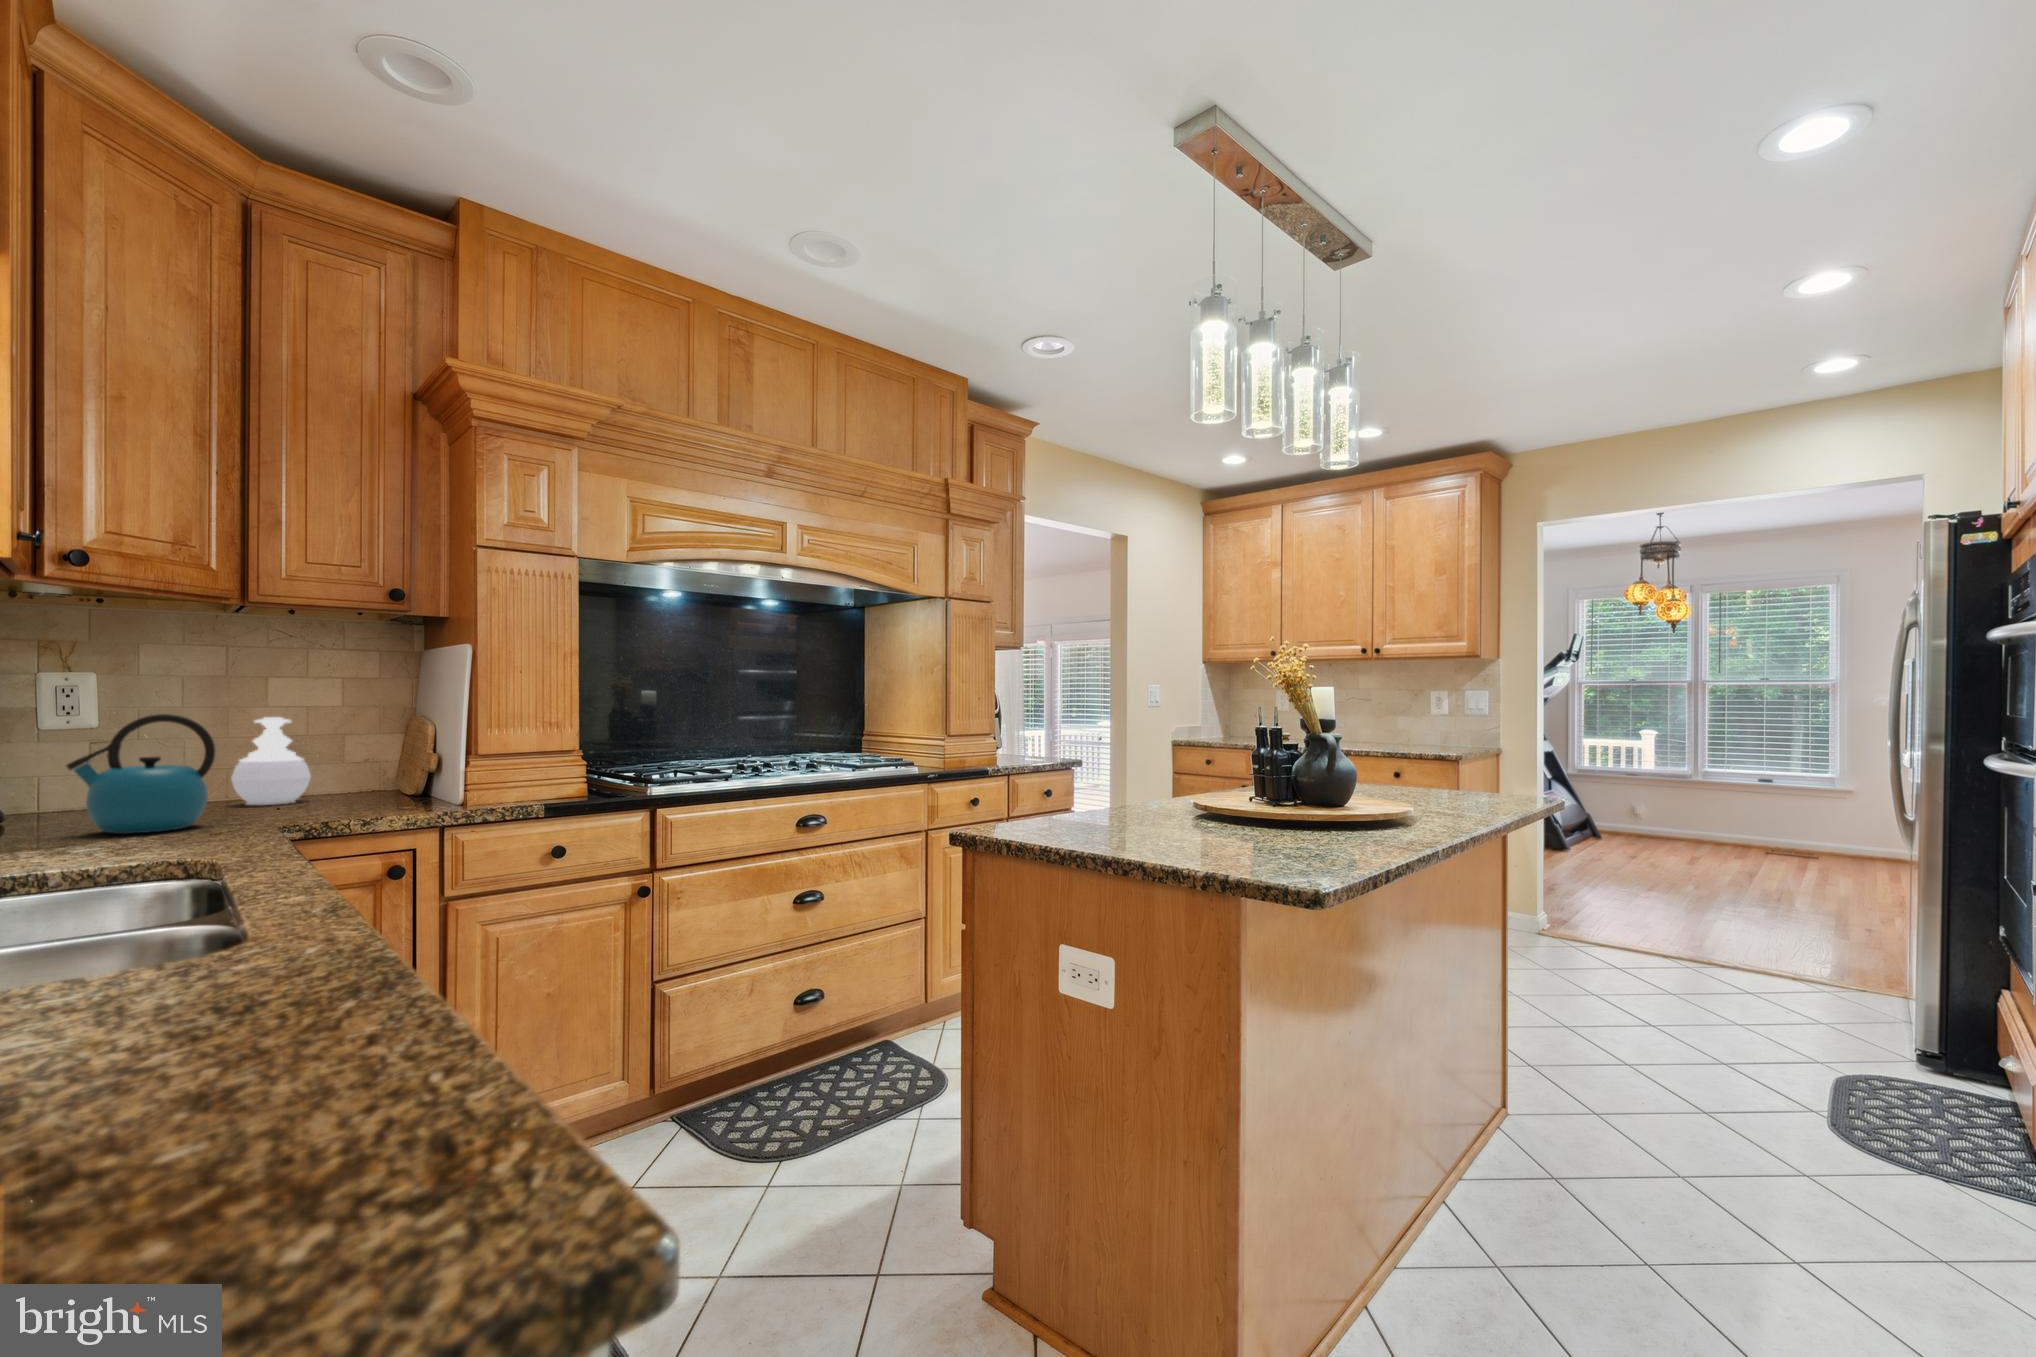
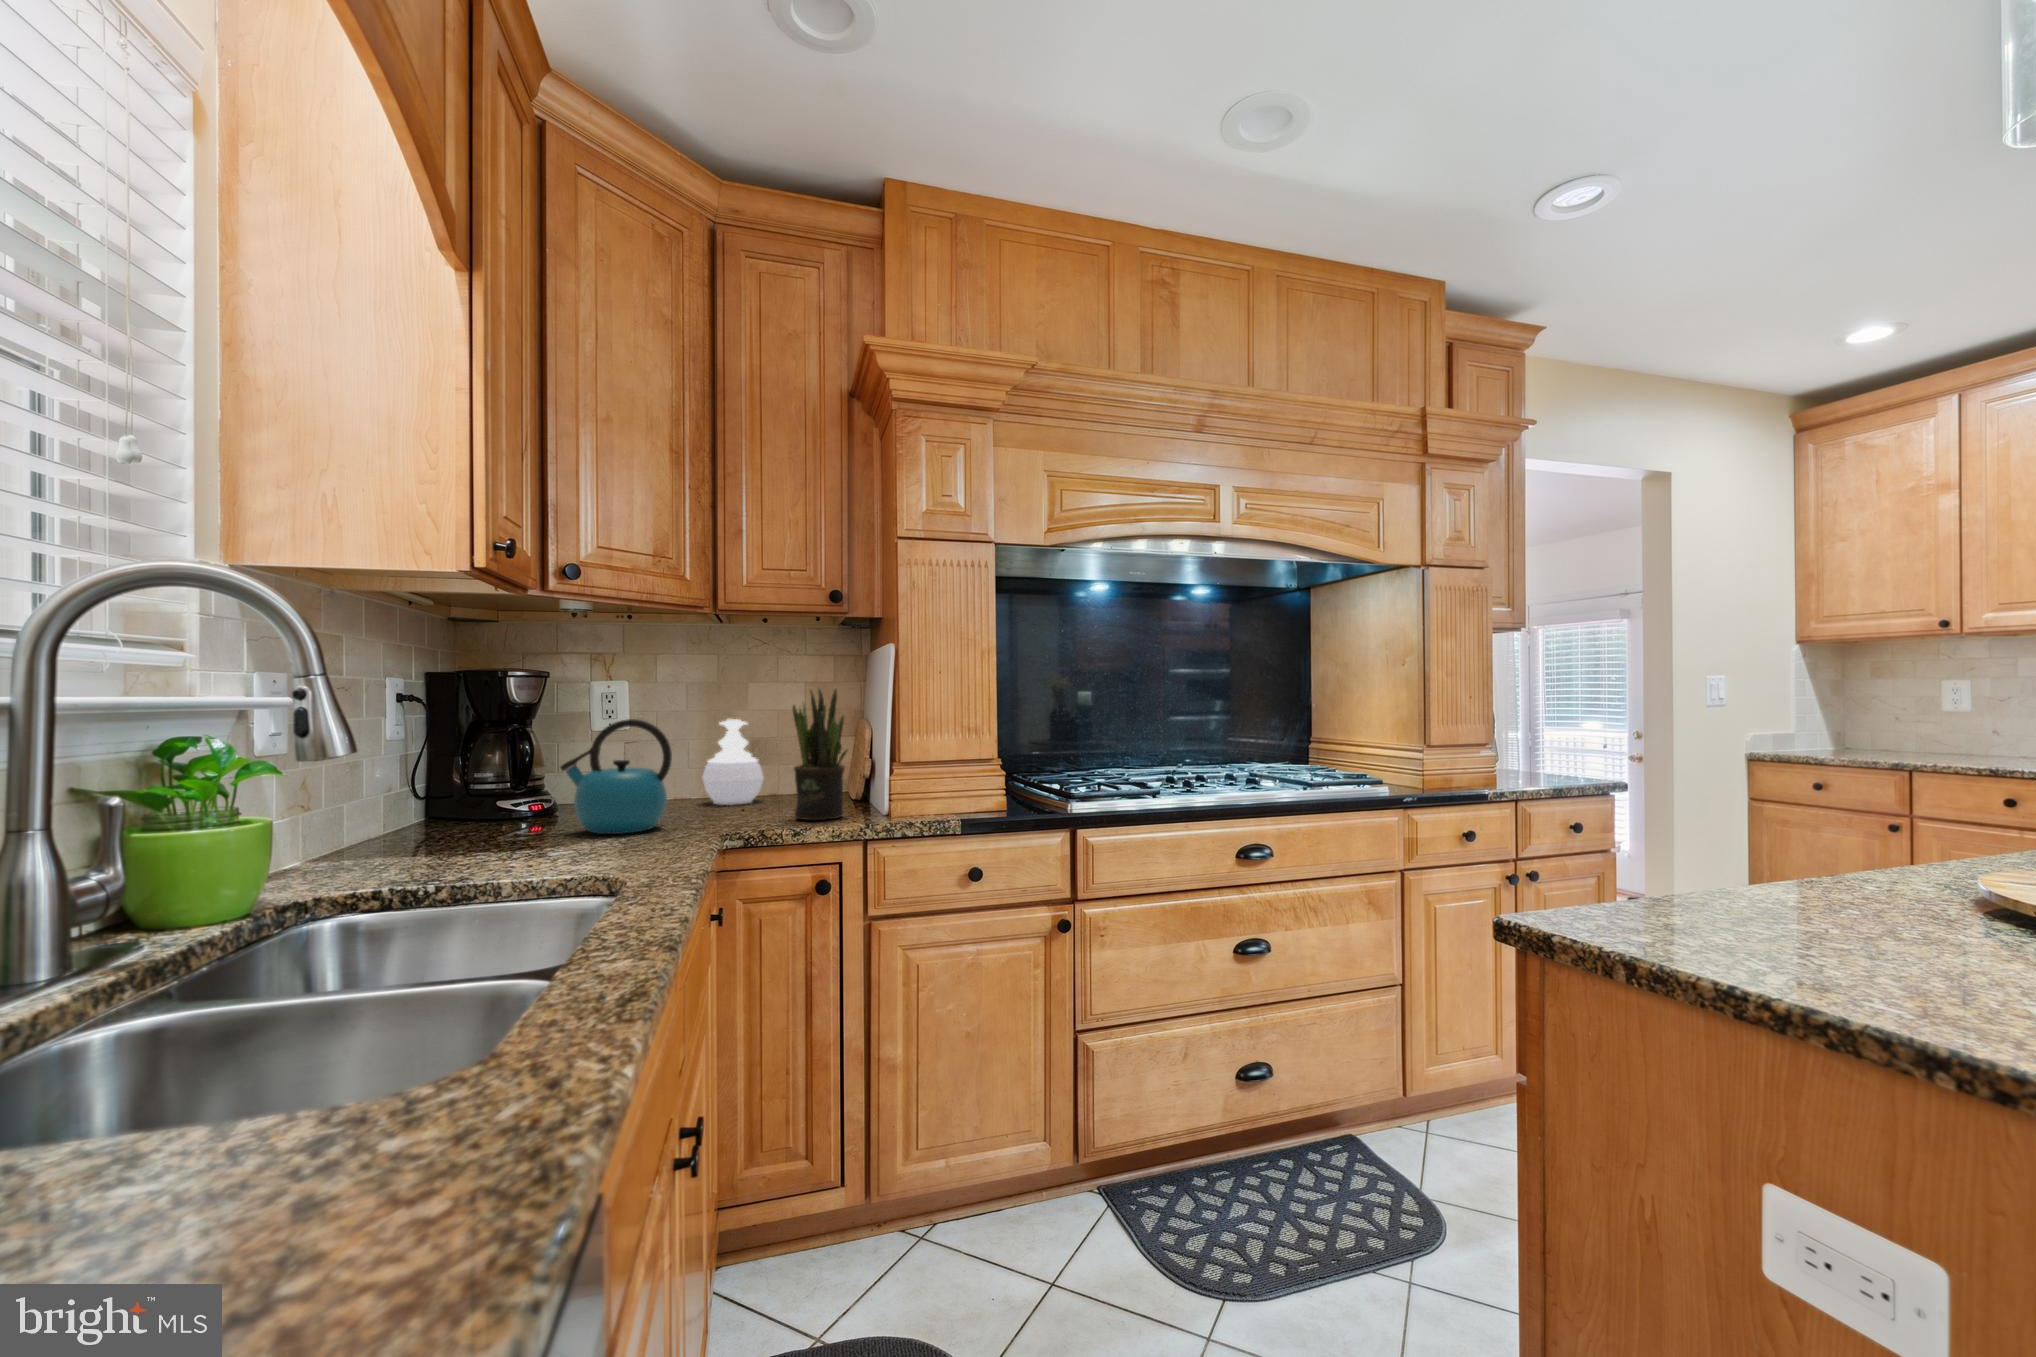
potted plant: none [361,684,423,811] -> present [793,689,847,820]

